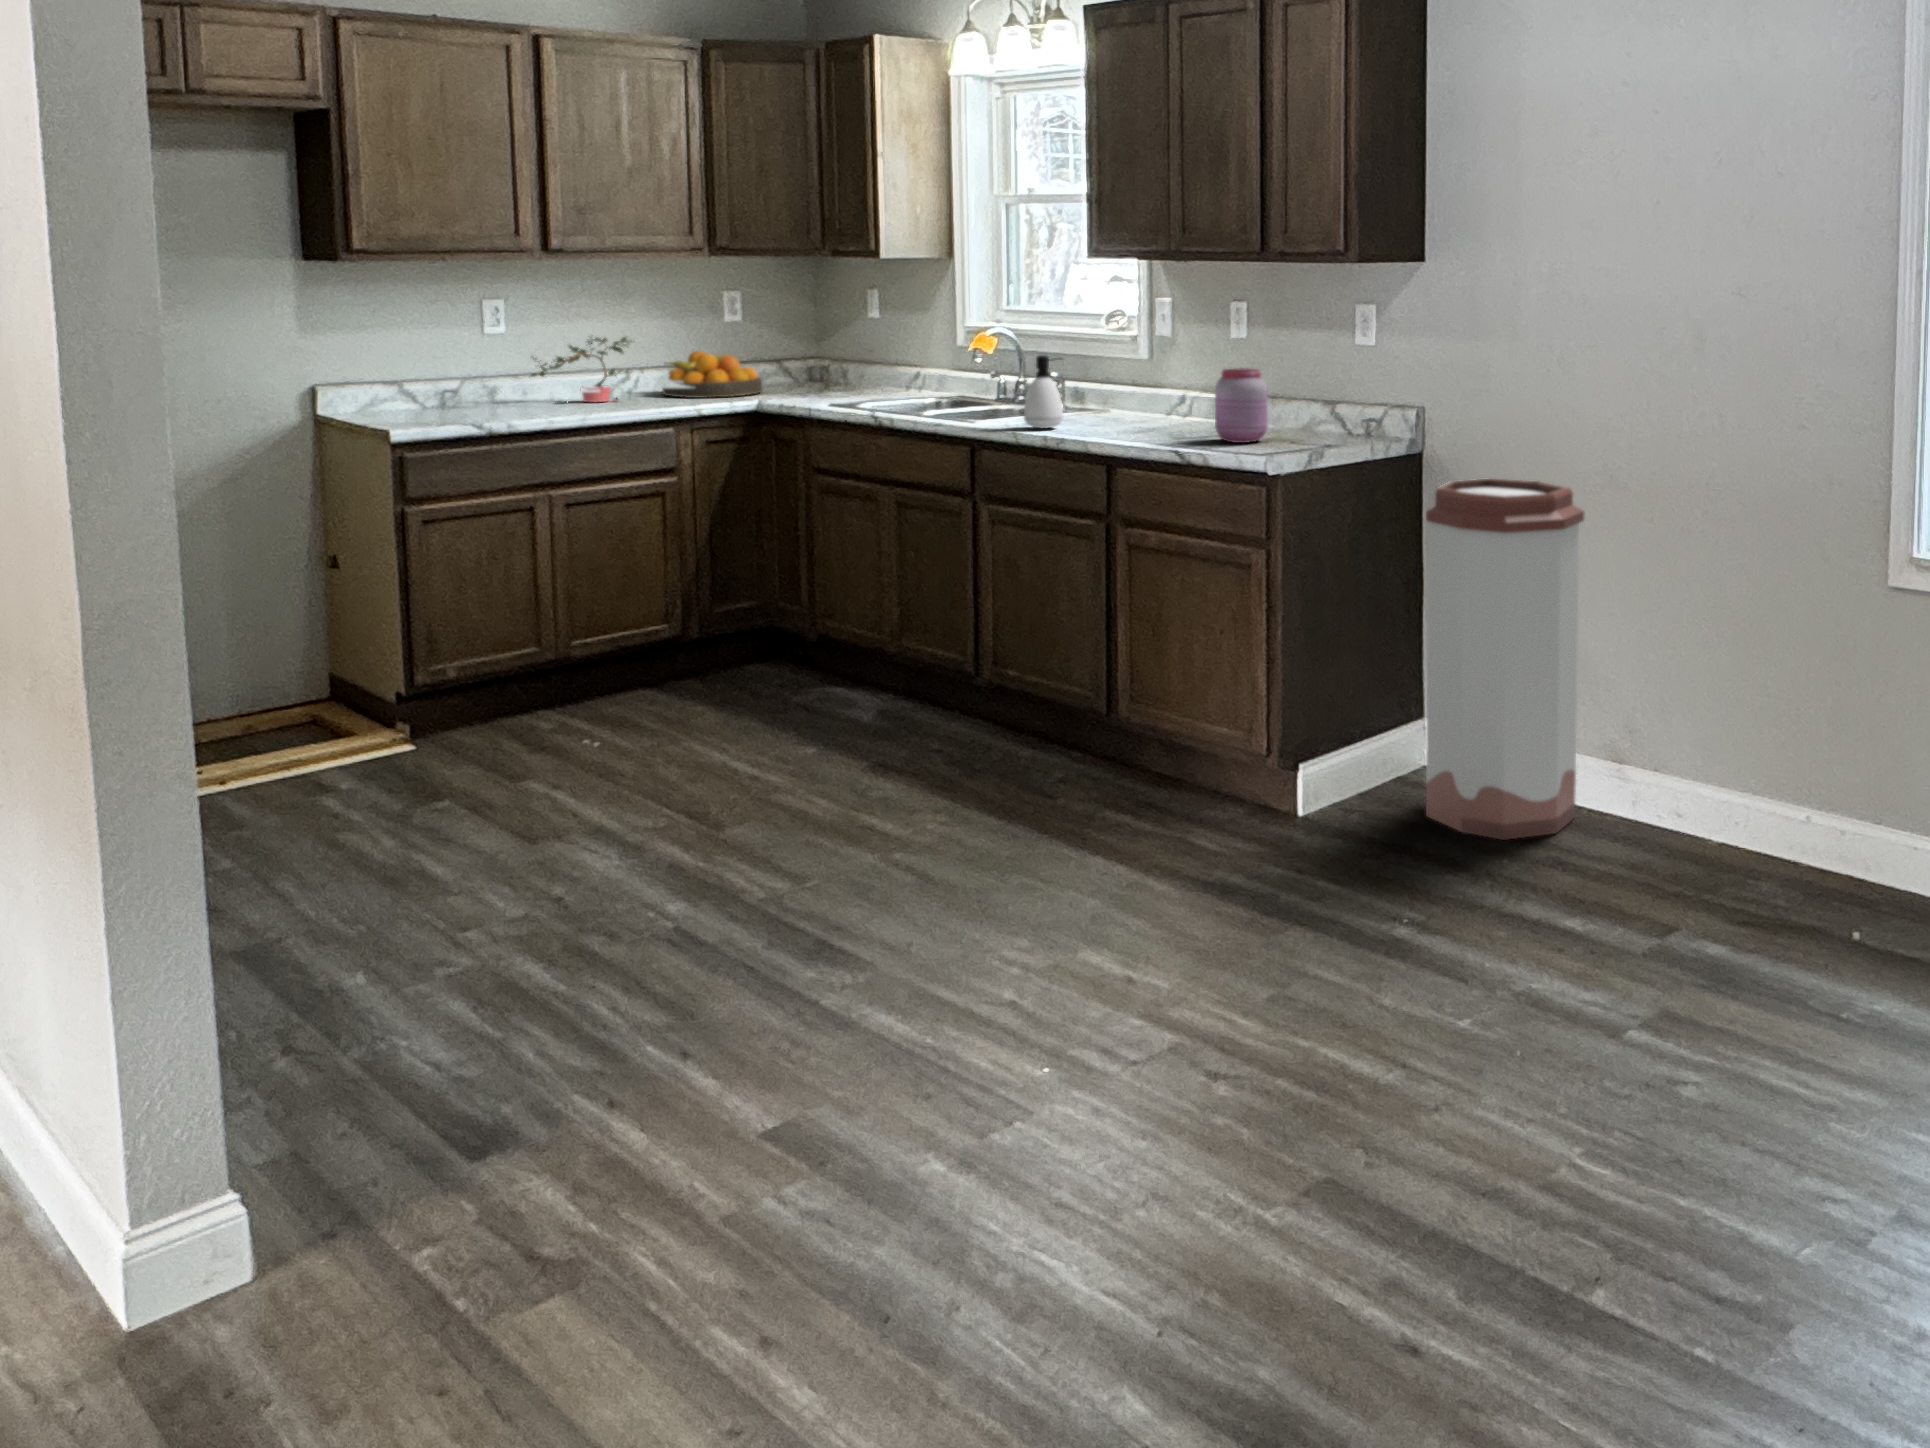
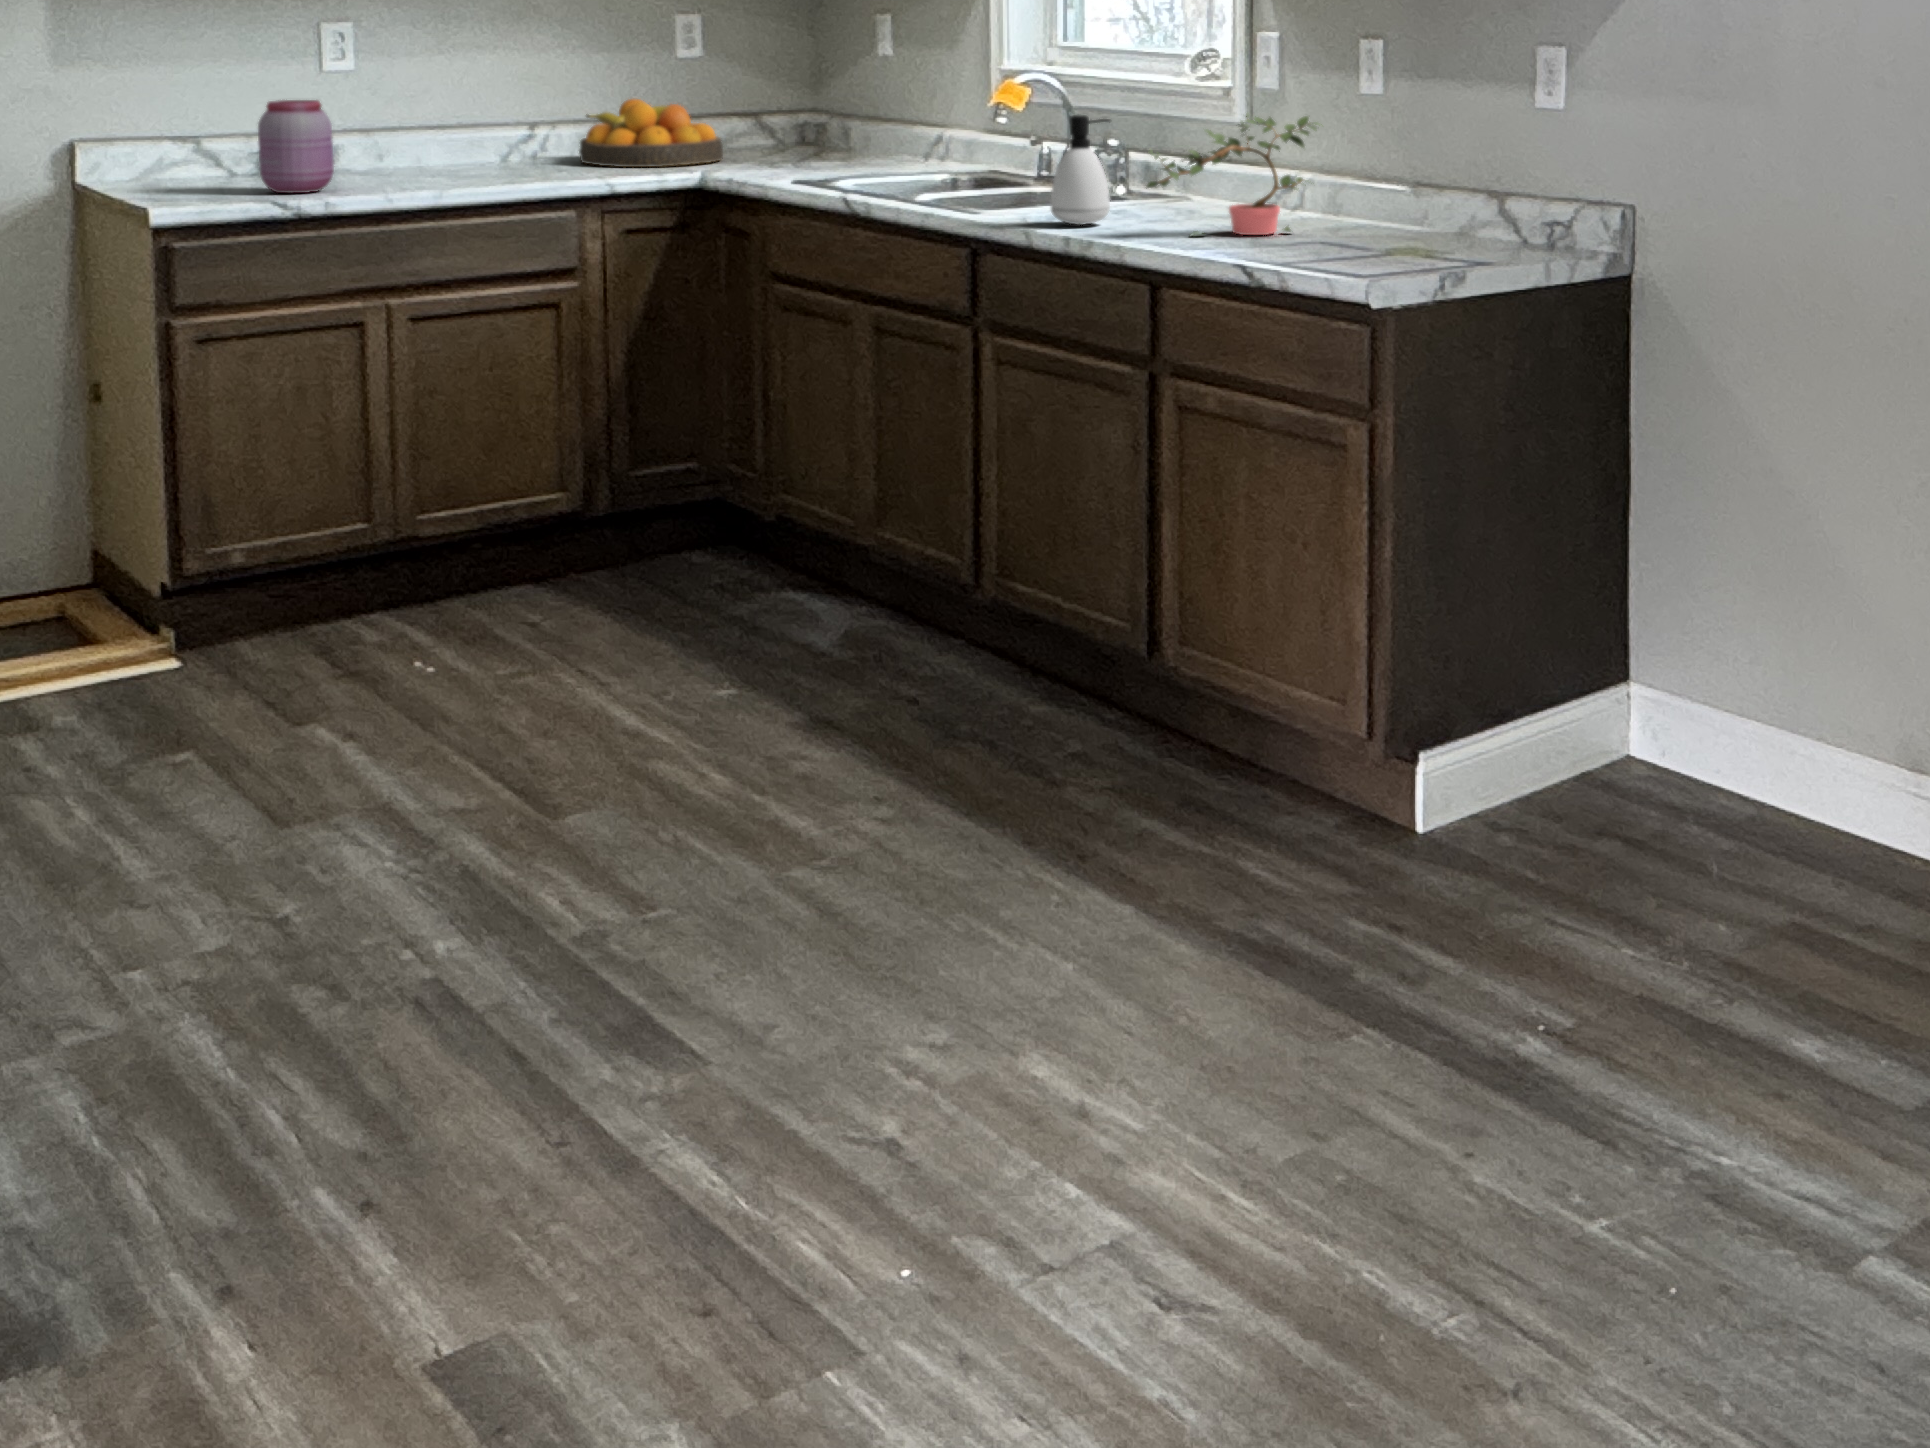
potted plant: present [531,337,632,402] -> present [1146,114,1320,235]
jar: present [1215,368,1268,443] -> present [258,100,334,193]
trash can: present [1426,479,1584,840] -> none [1616,320,1871,893]

